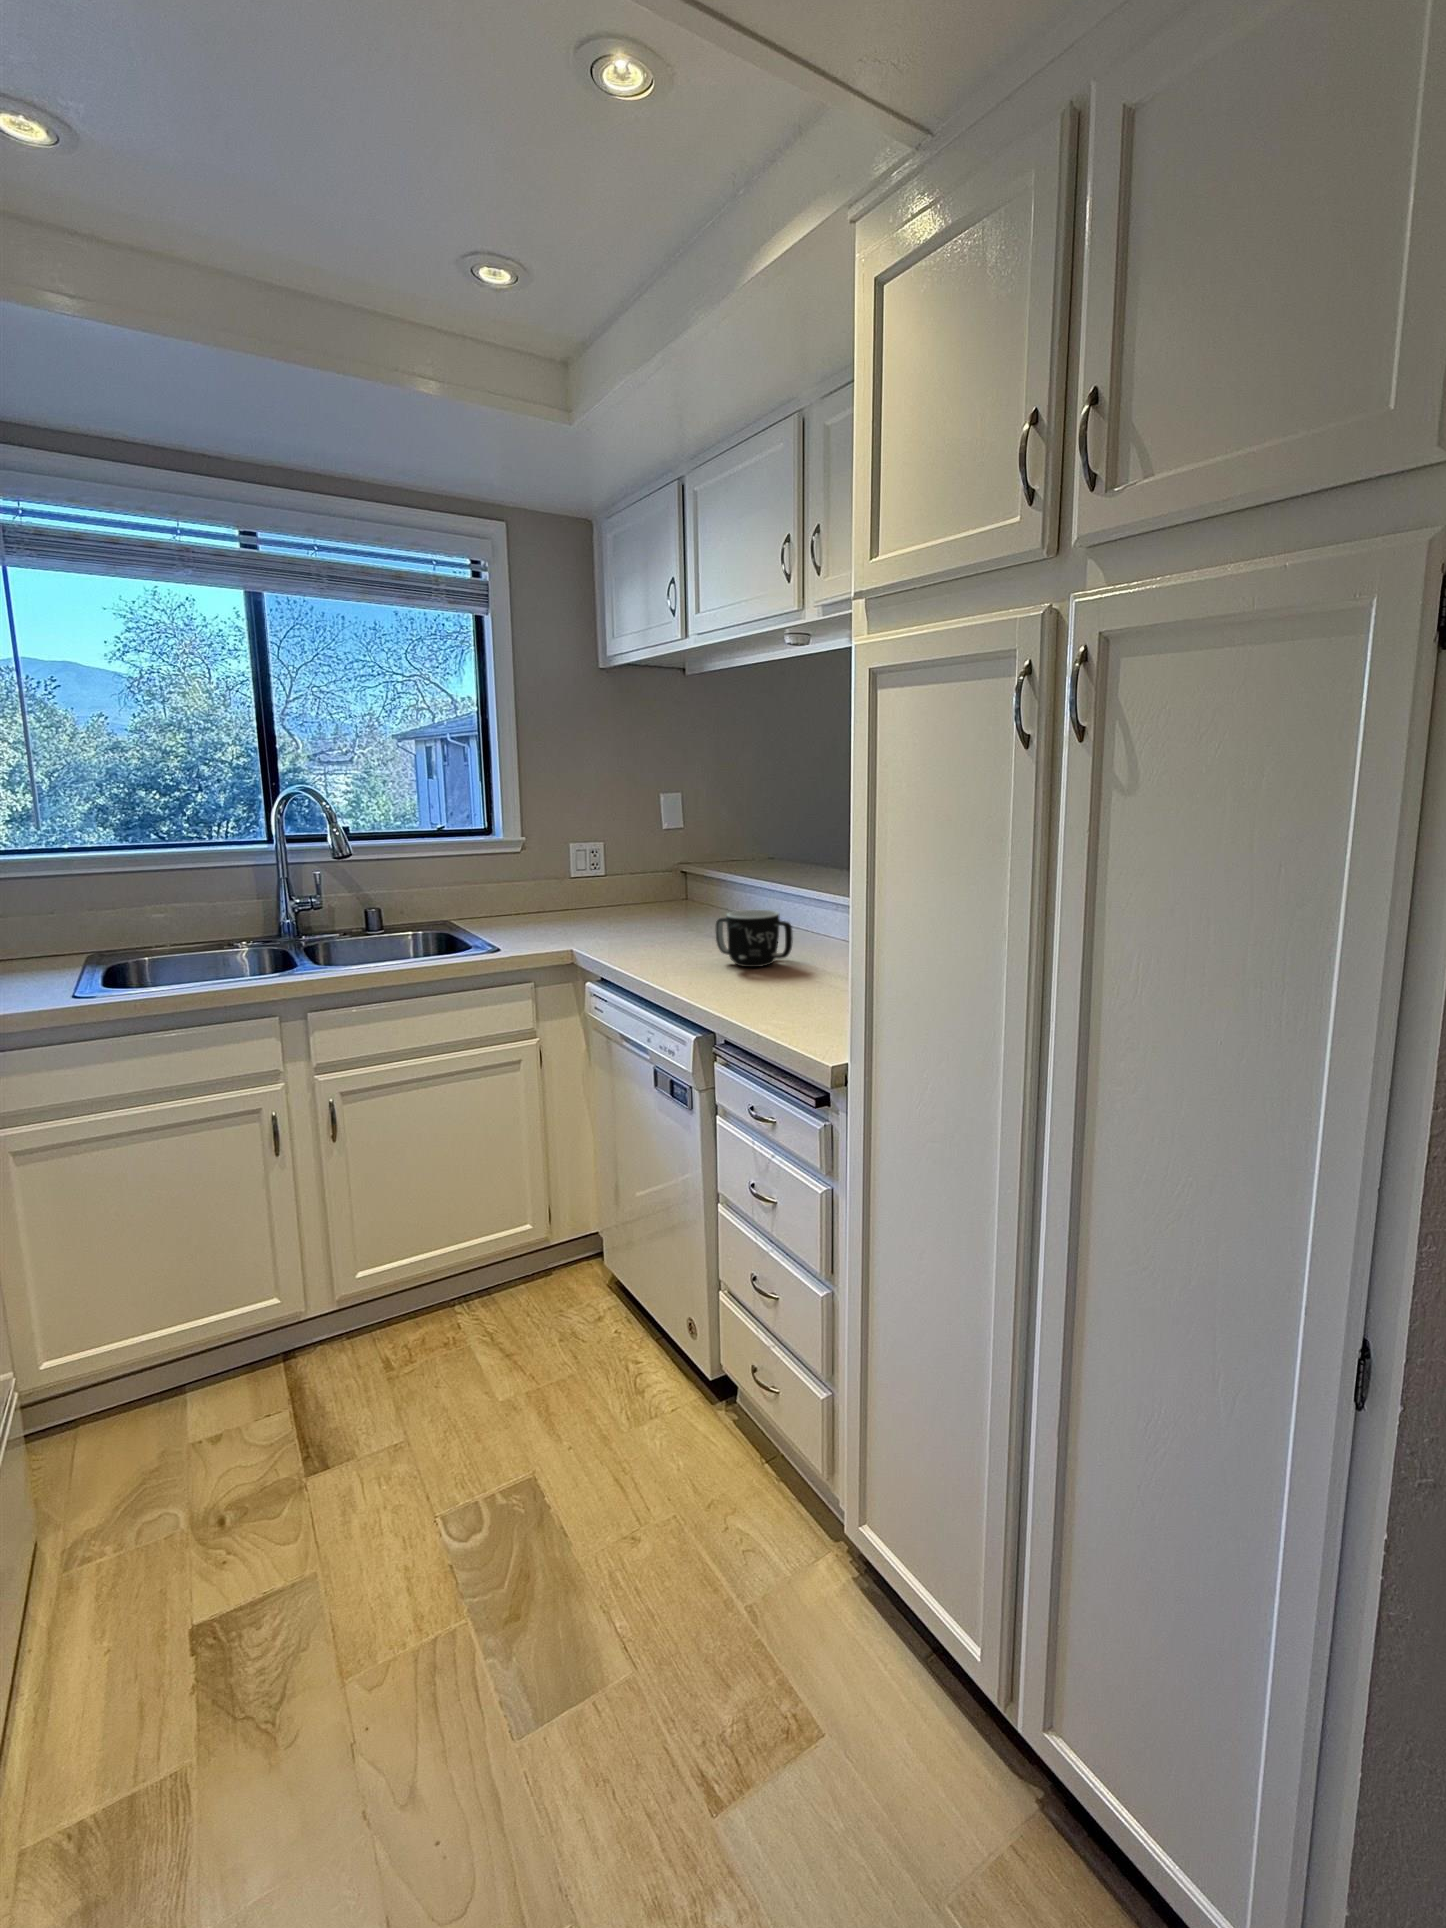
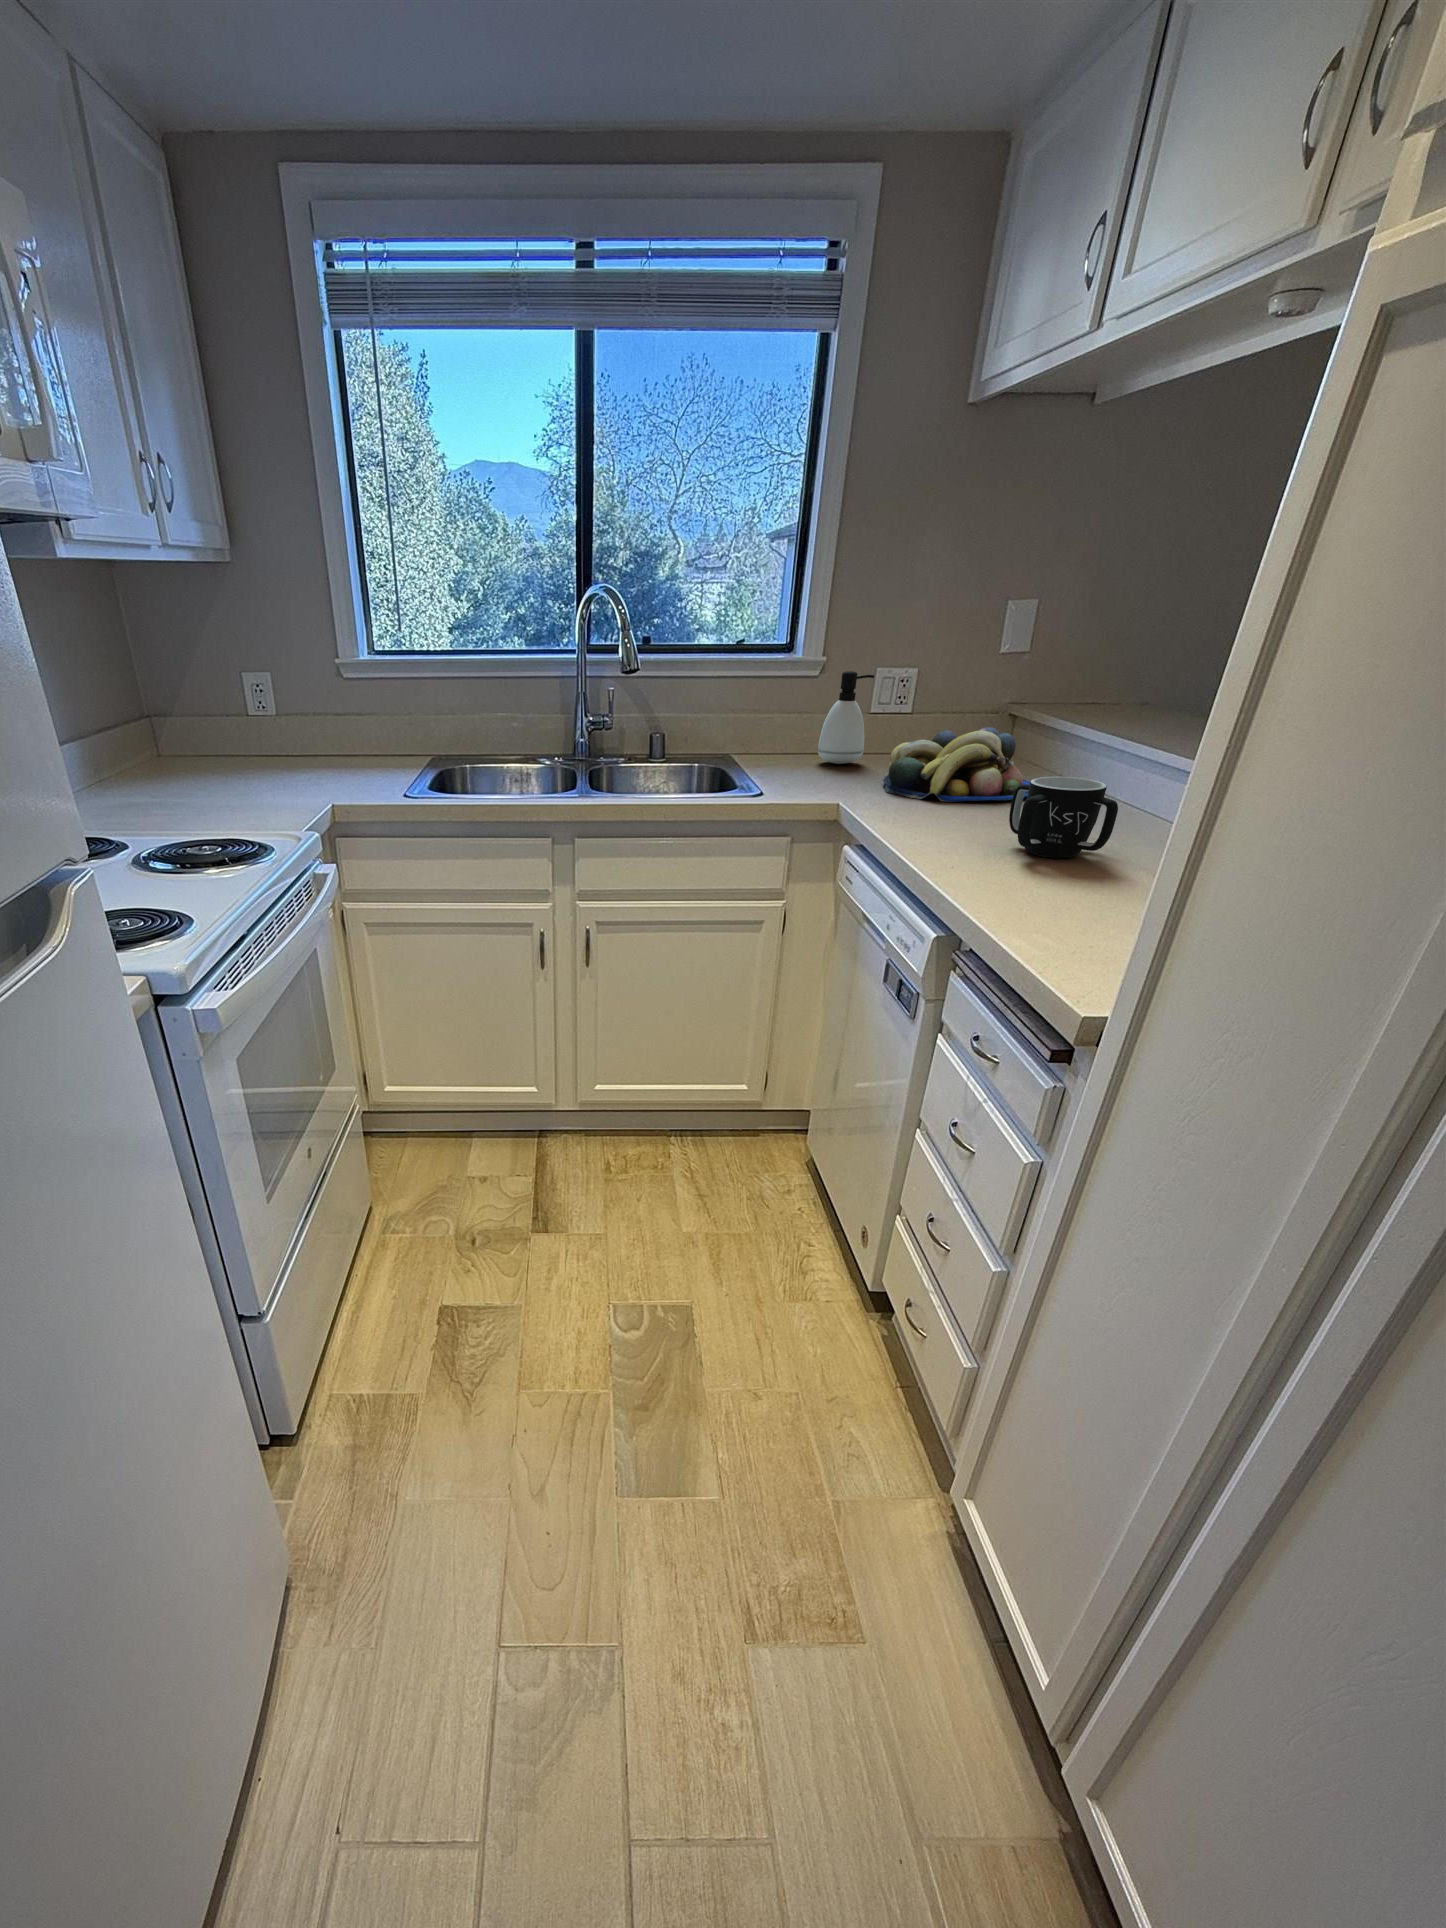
soap dispenser: none [532,848,573,920] -> present [818,671,874,764]
fruit bowl: none [600,882,723,940] -> present [883,727,1030,802]

